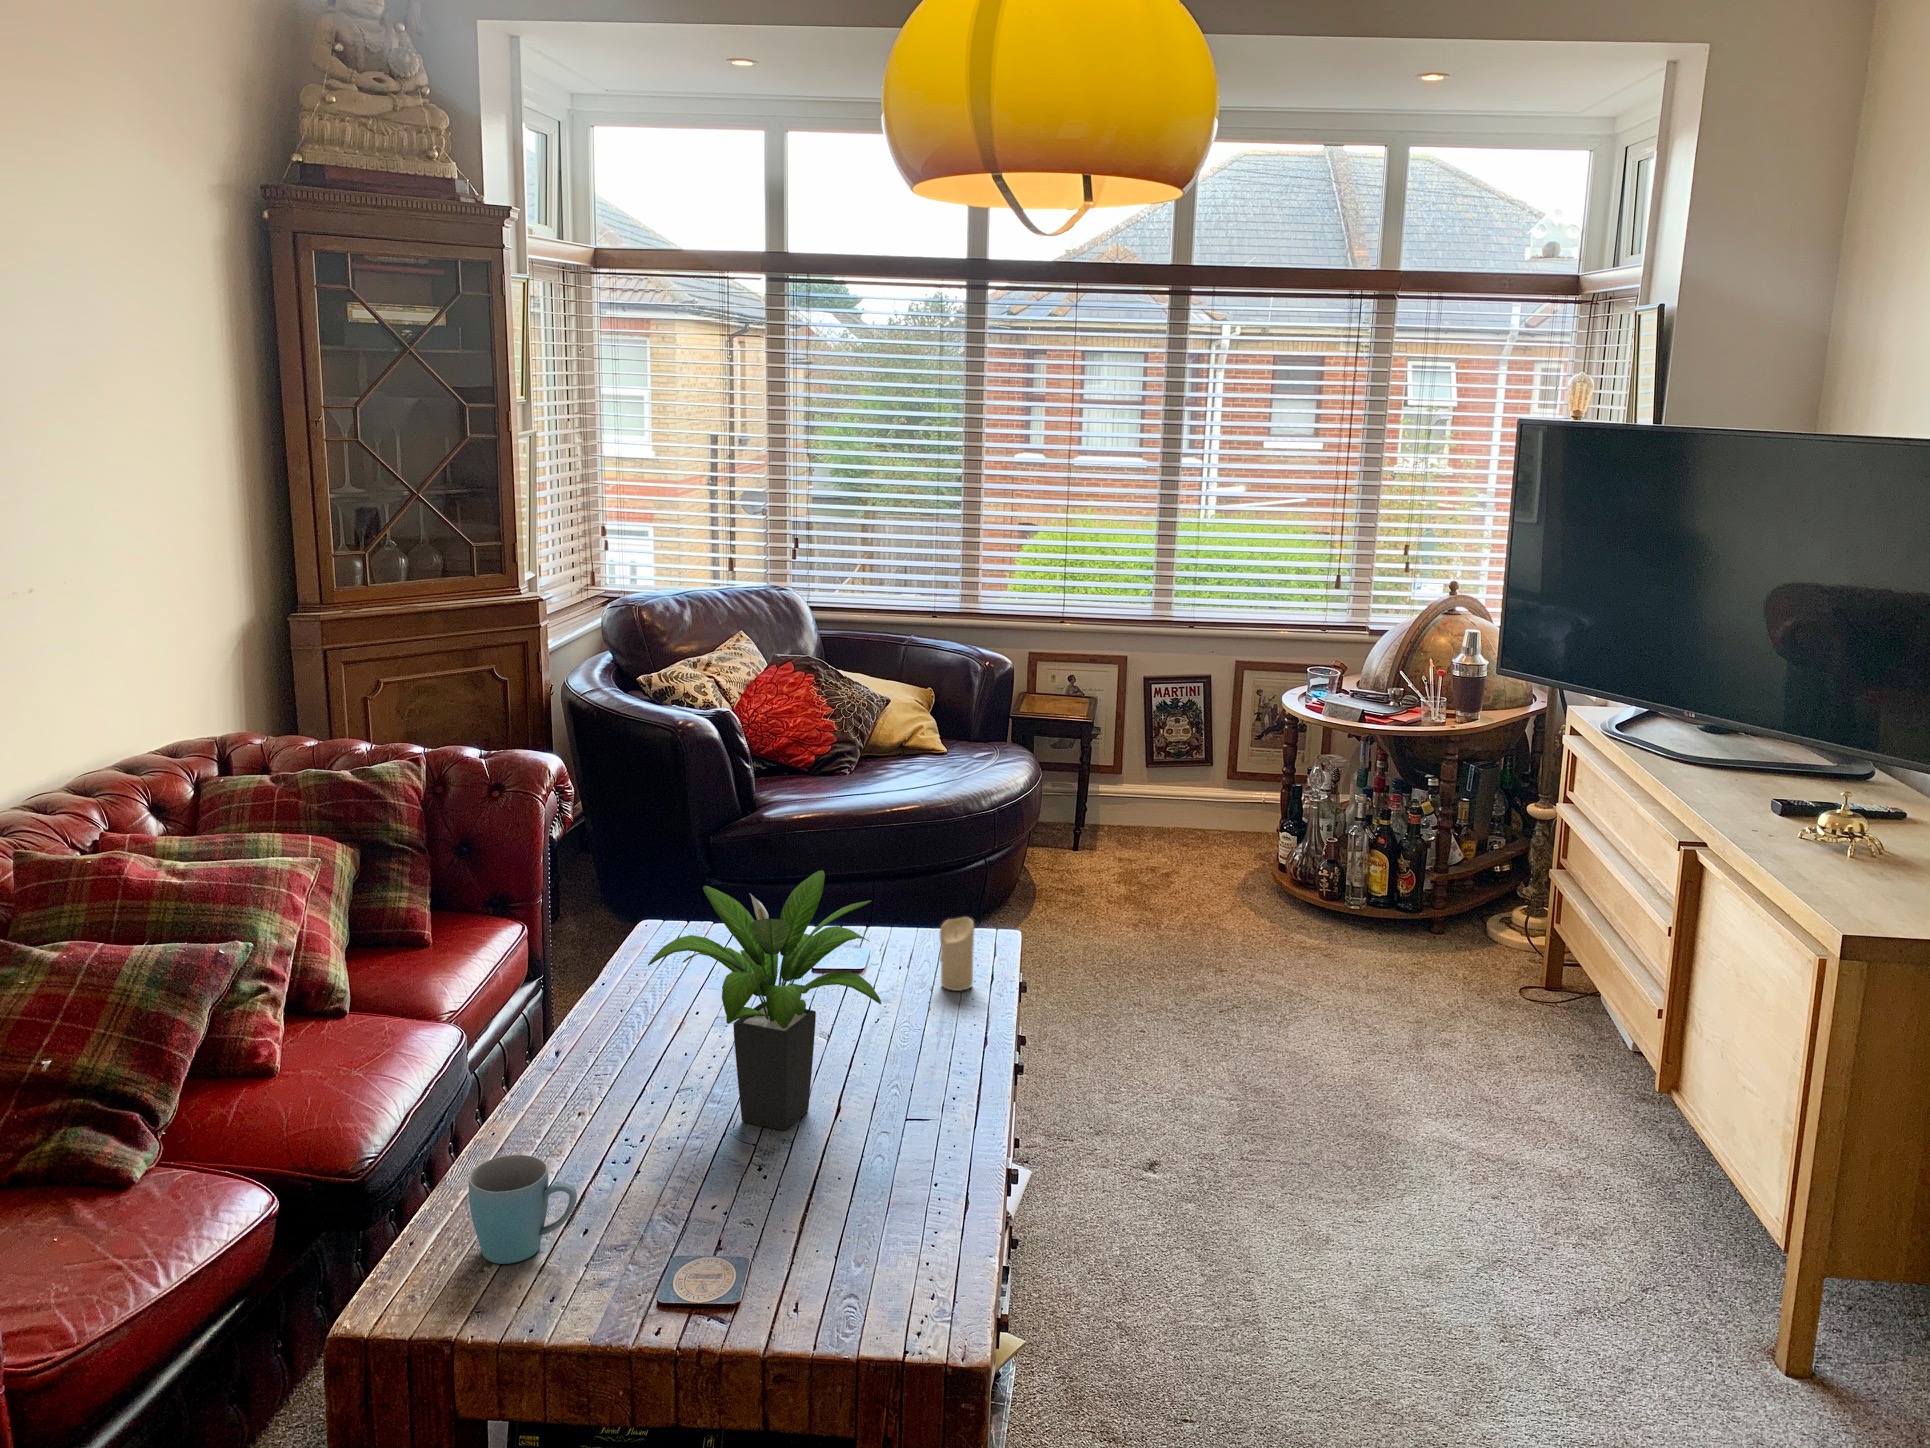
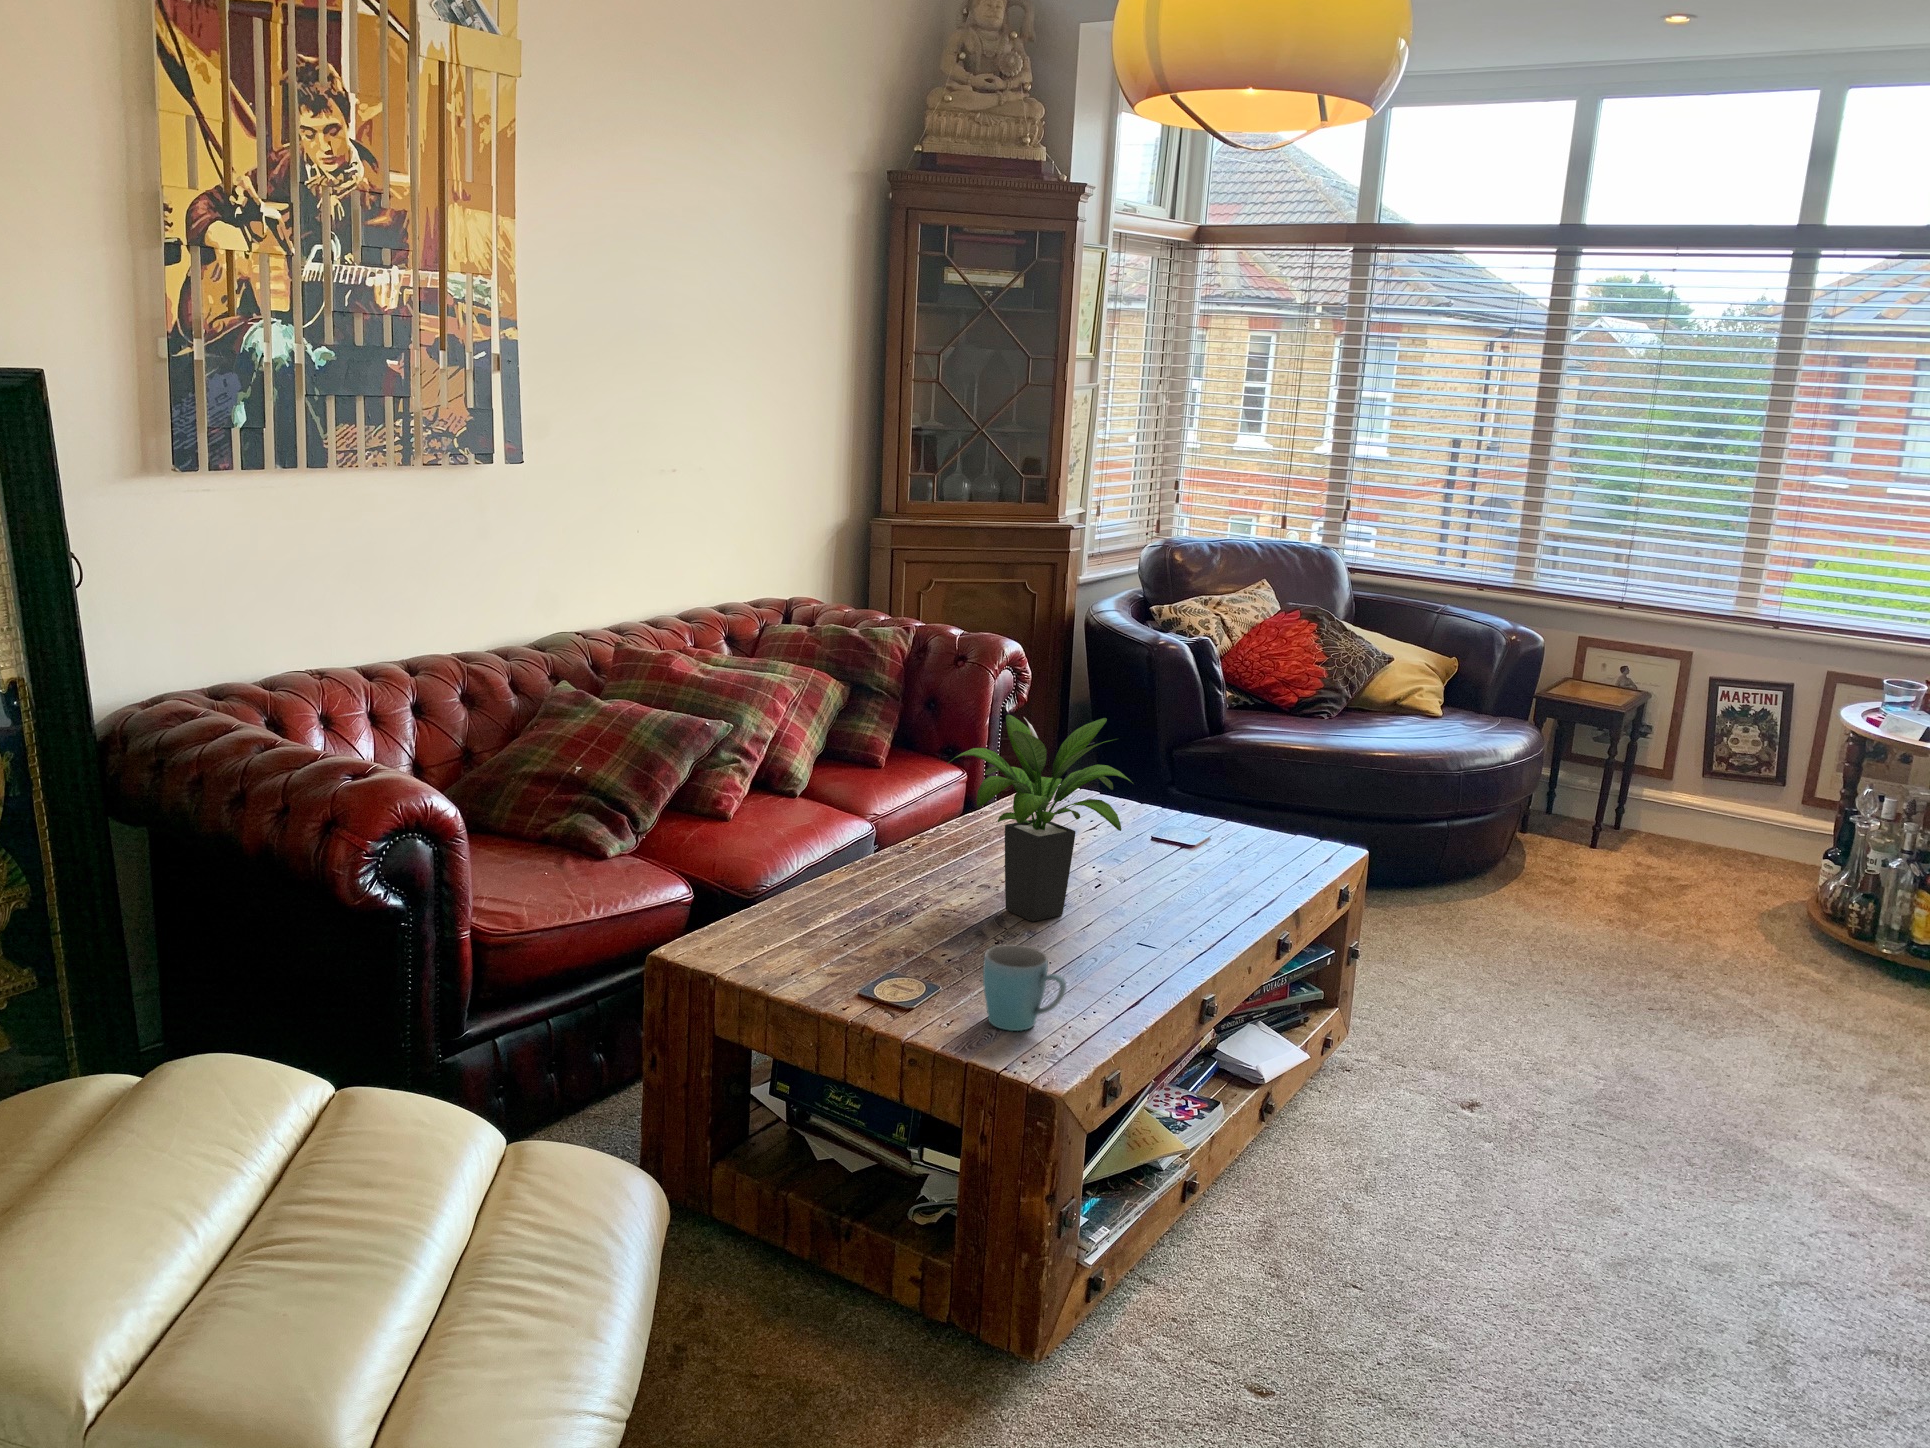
candle: present [940,917,974,991] -> none [1251,808,1287,873]
mug: present [469,1155,577,1264] -> present [983,944,1066,1031]

